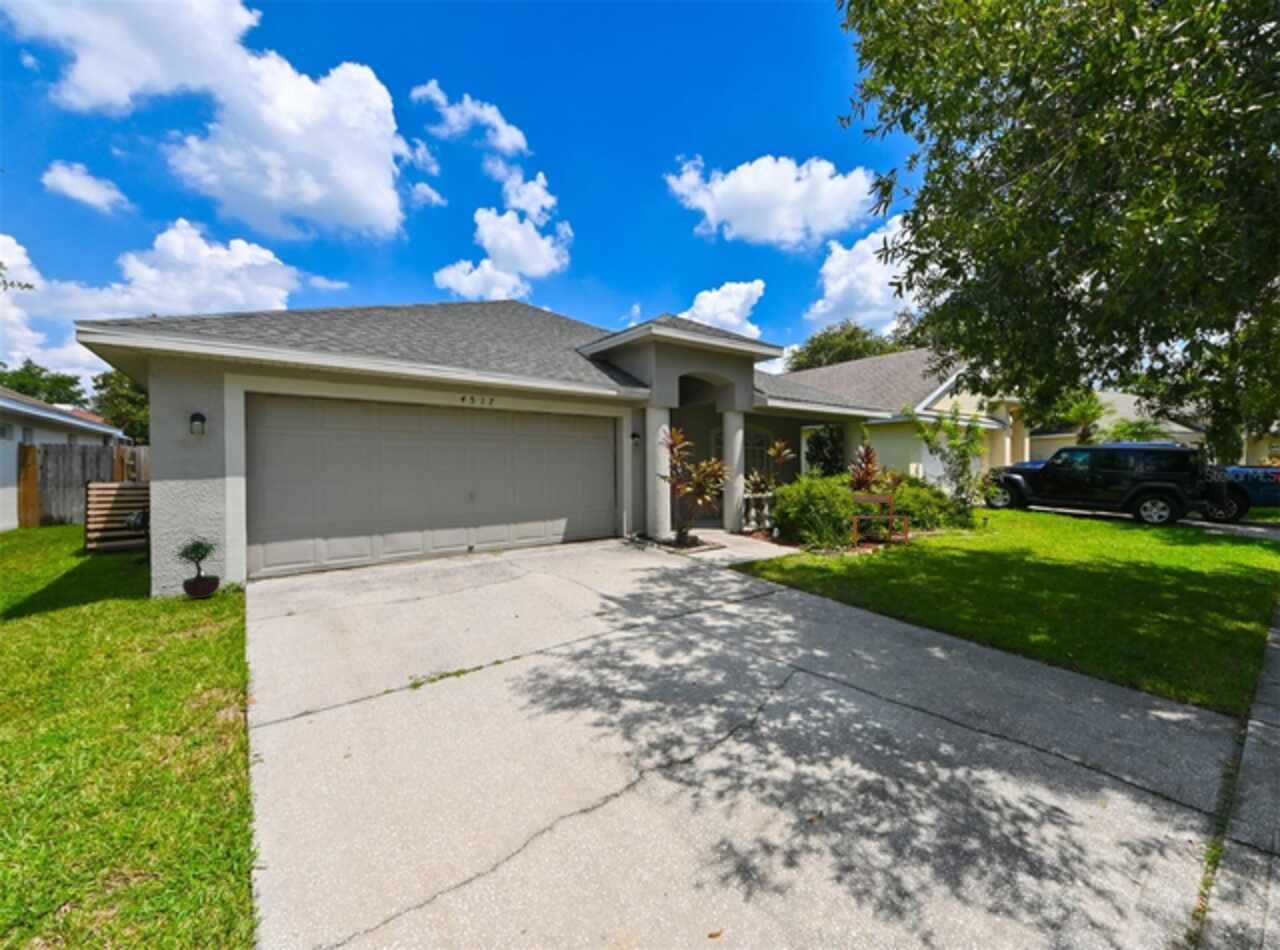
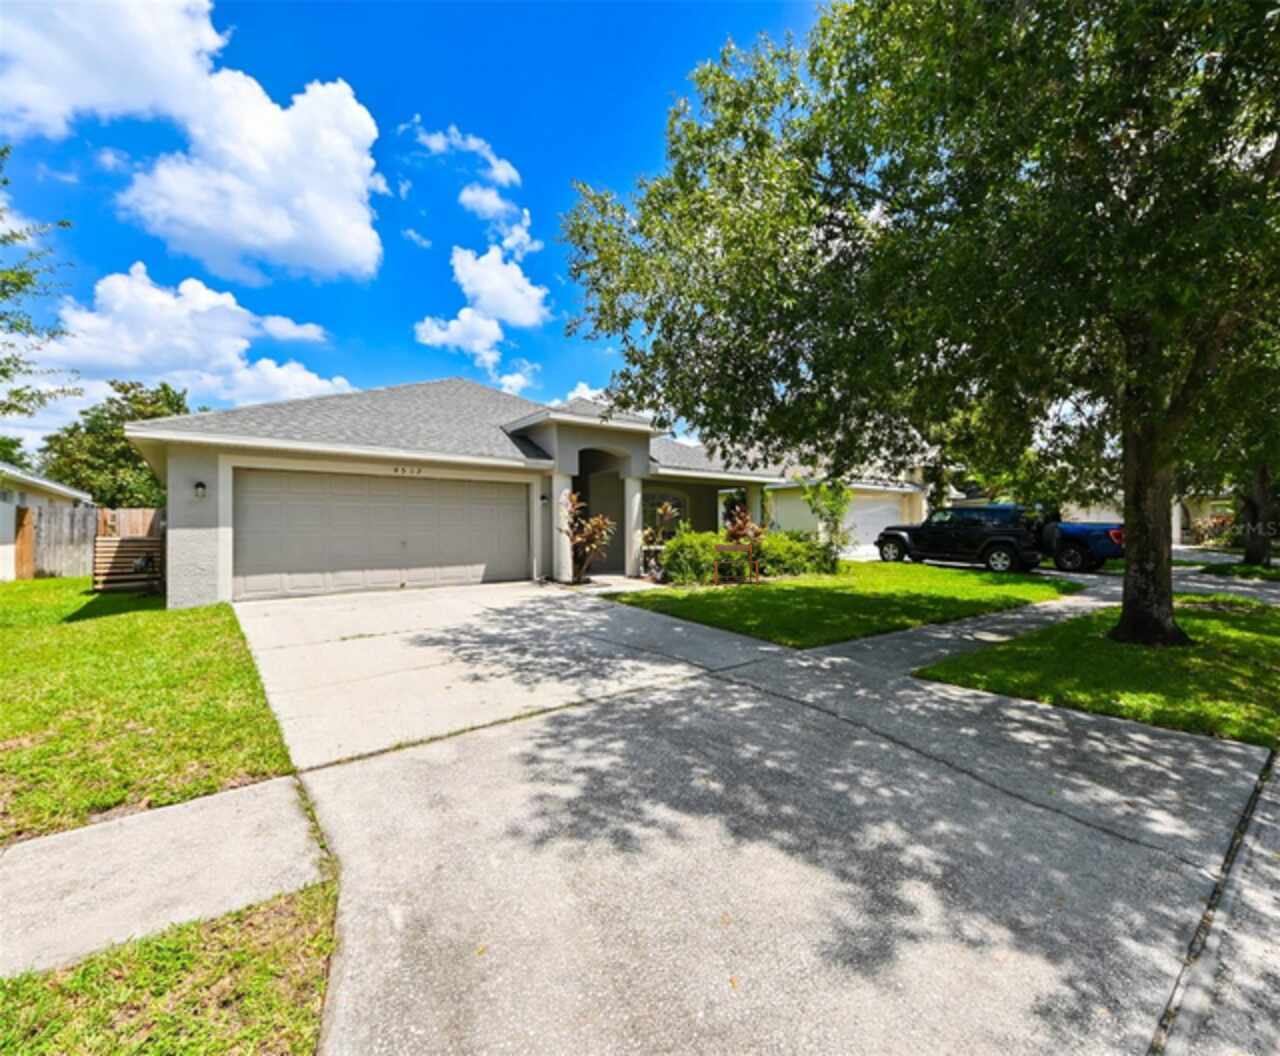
potted tree: present [173,539,220,598] -> none [185,564,219,610]

